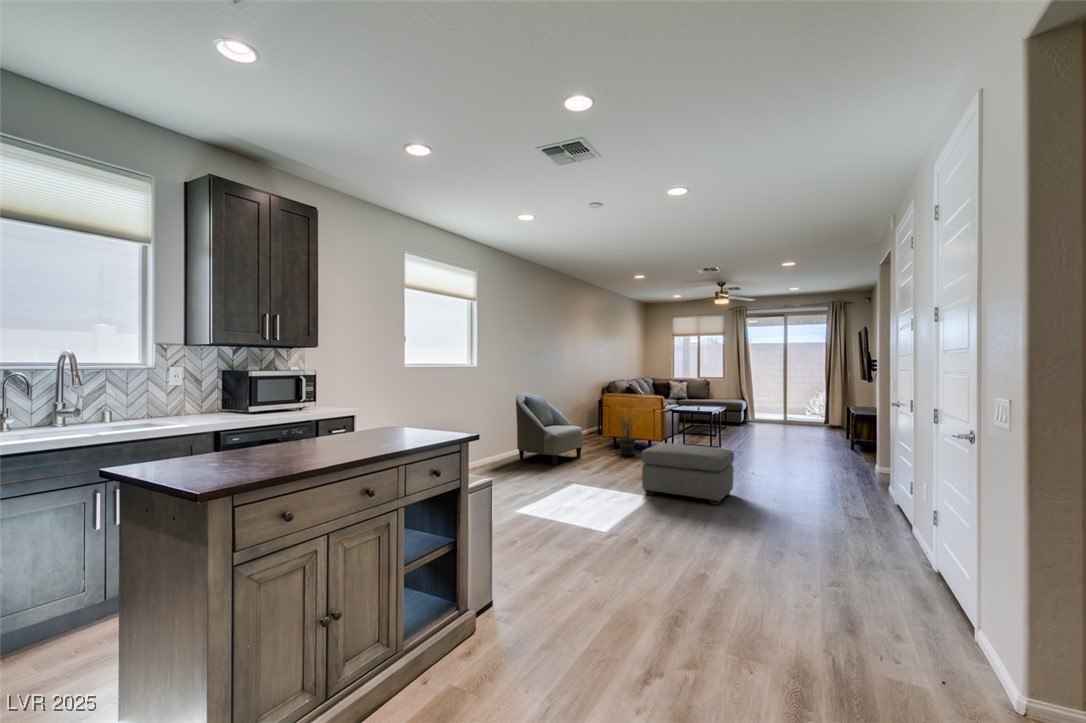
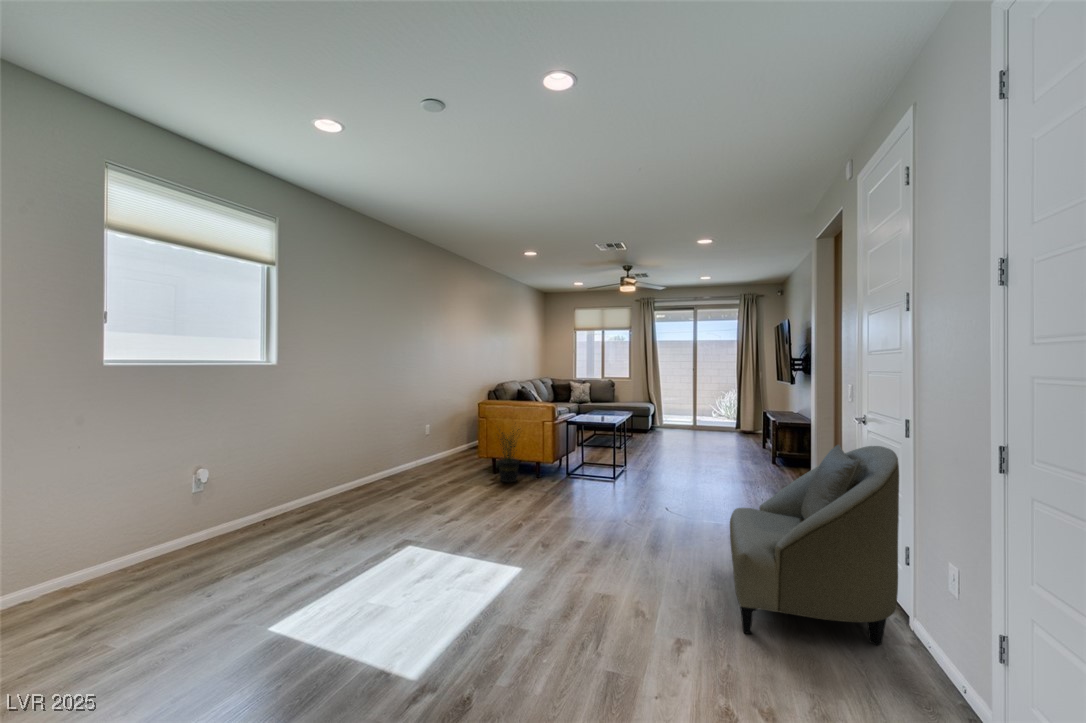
armchair: present [516,393,582,466] -> present [730,445,899,646]
ottoman: present [642,443,734,505] -> none [510,479,645,582]

